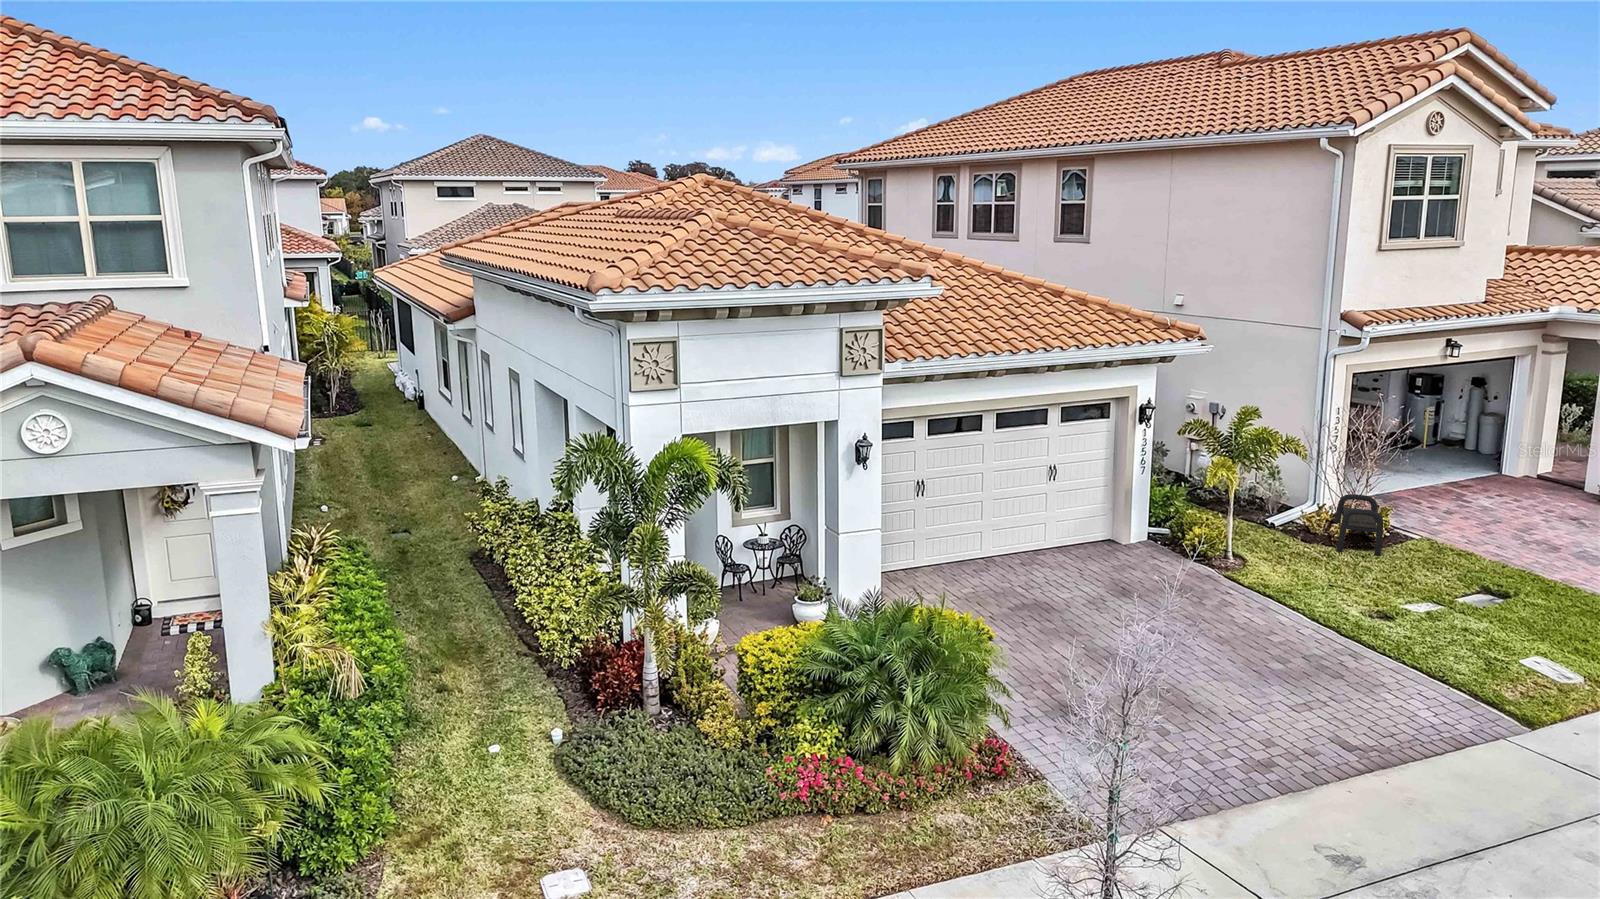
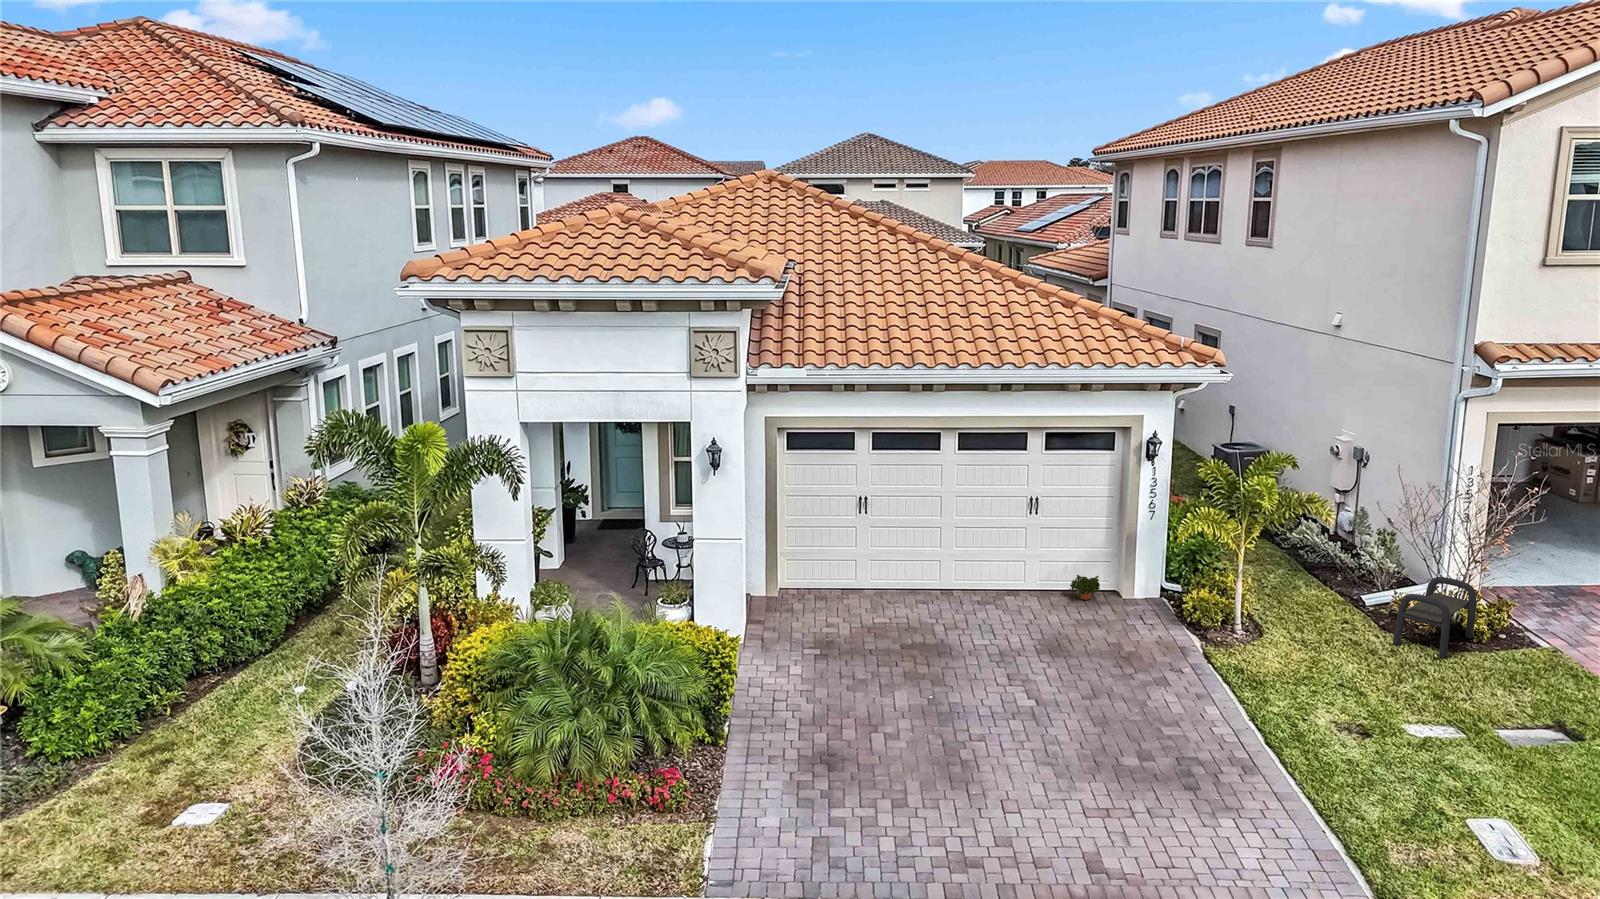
potted plant: none [1079,532,1110,556] -> present [1069,575,1101,600]

